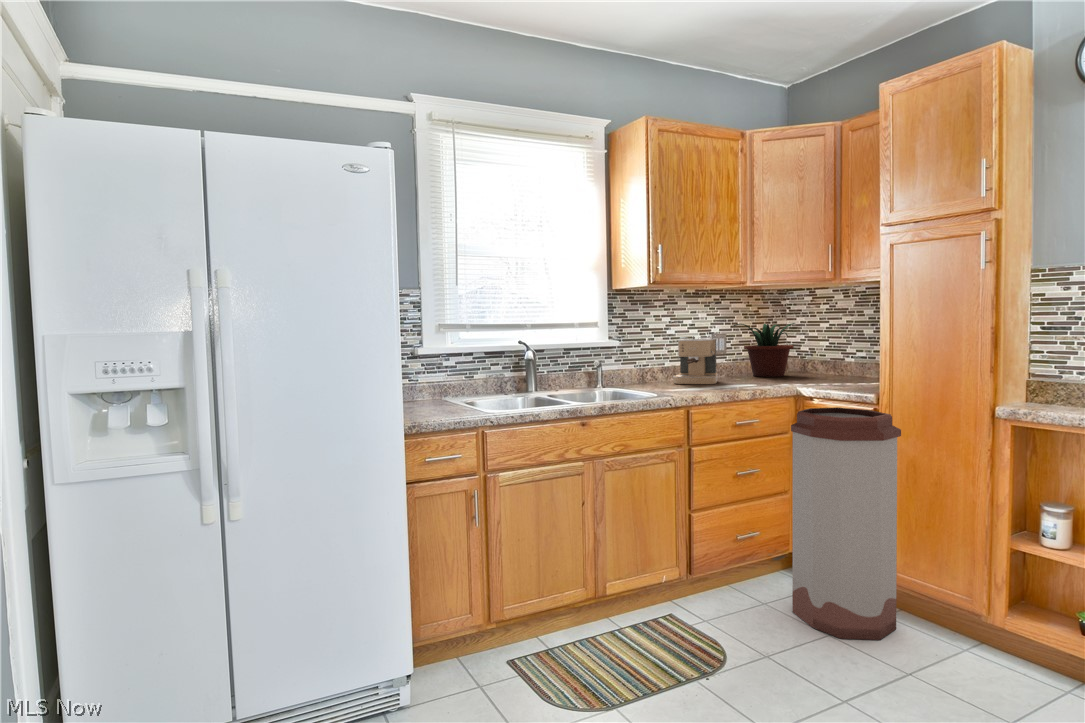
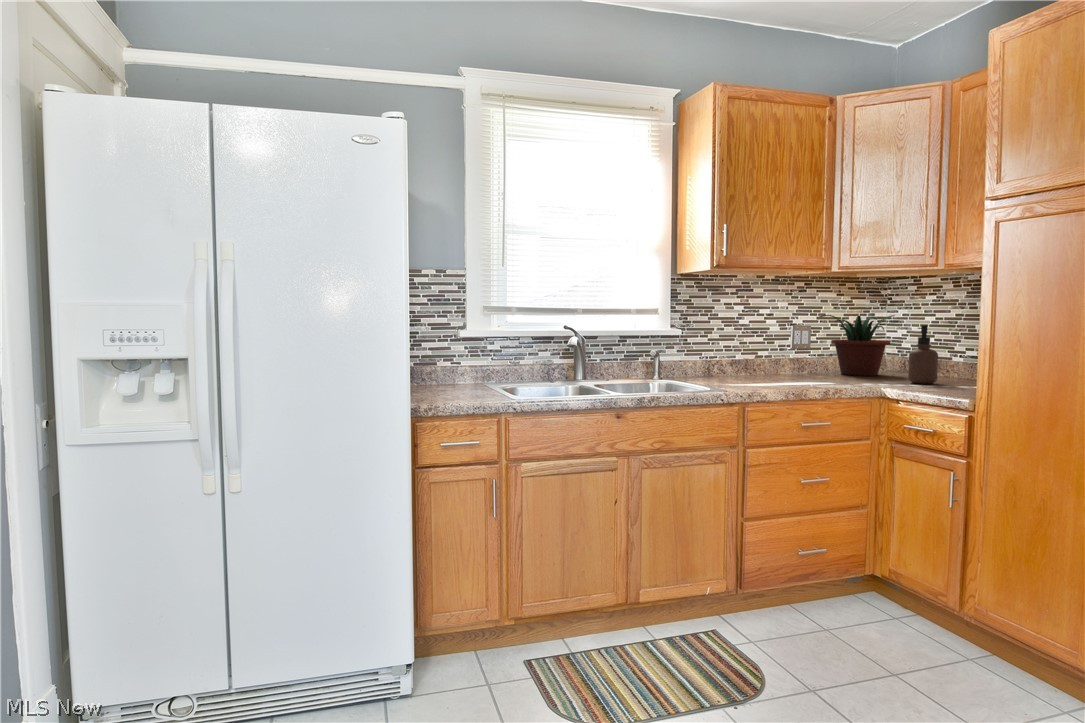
soap dispenser: none [814,332,838,382] -> present [908,325,938,384]
coffee maker: present [673,336,718,384] -> none [742,327,794,380]
trash can: present [791,408,901,640] -> none [857,413,999,689]

